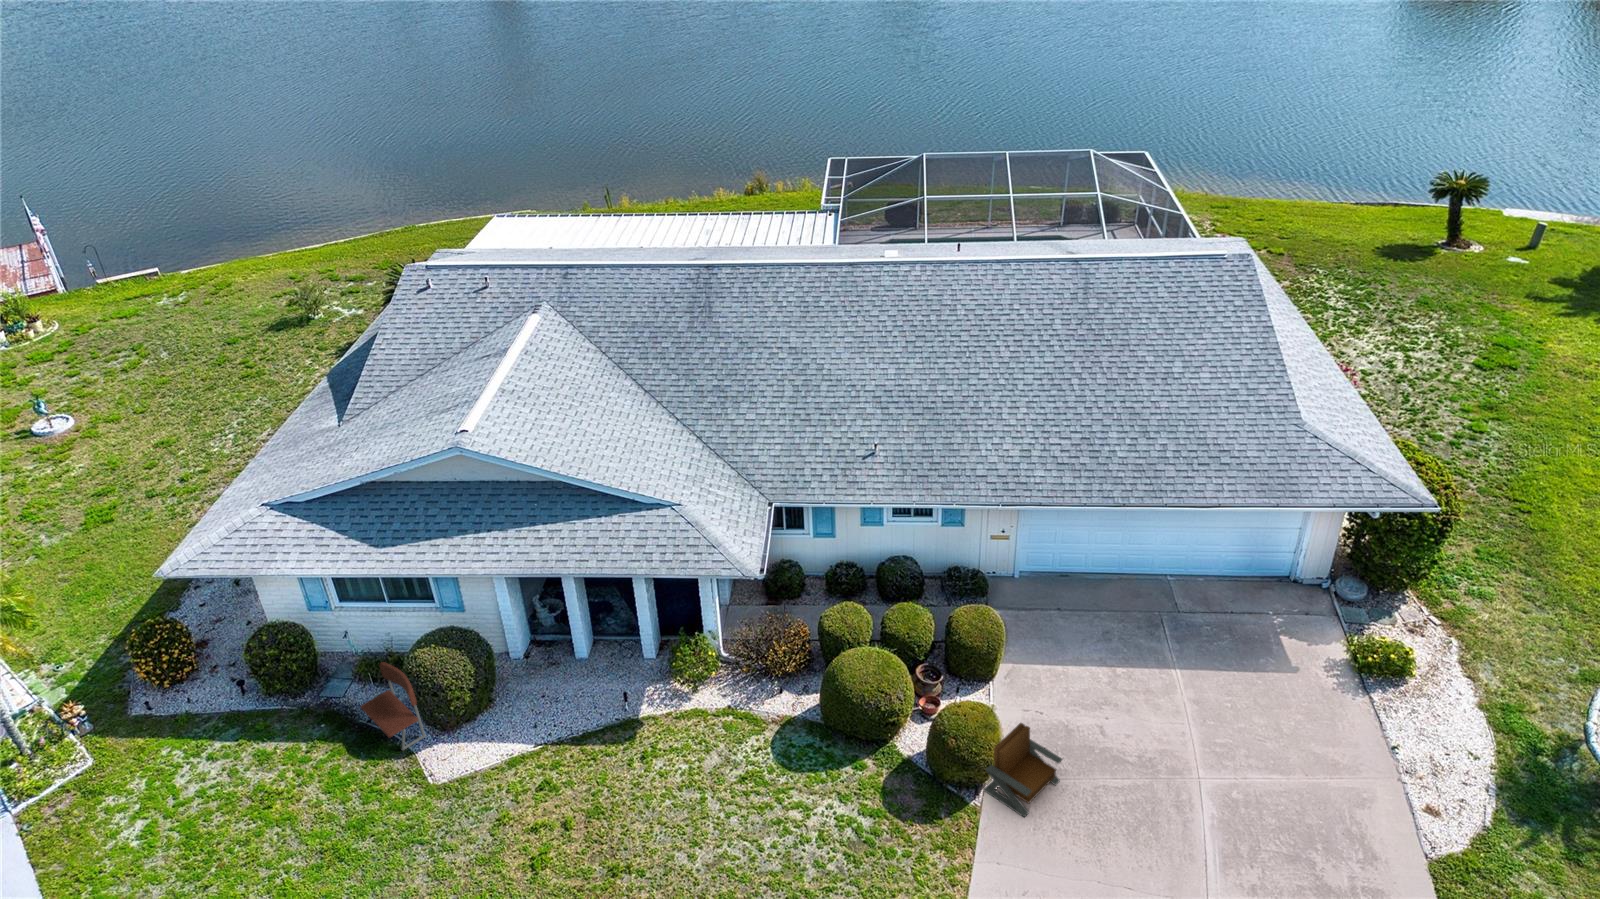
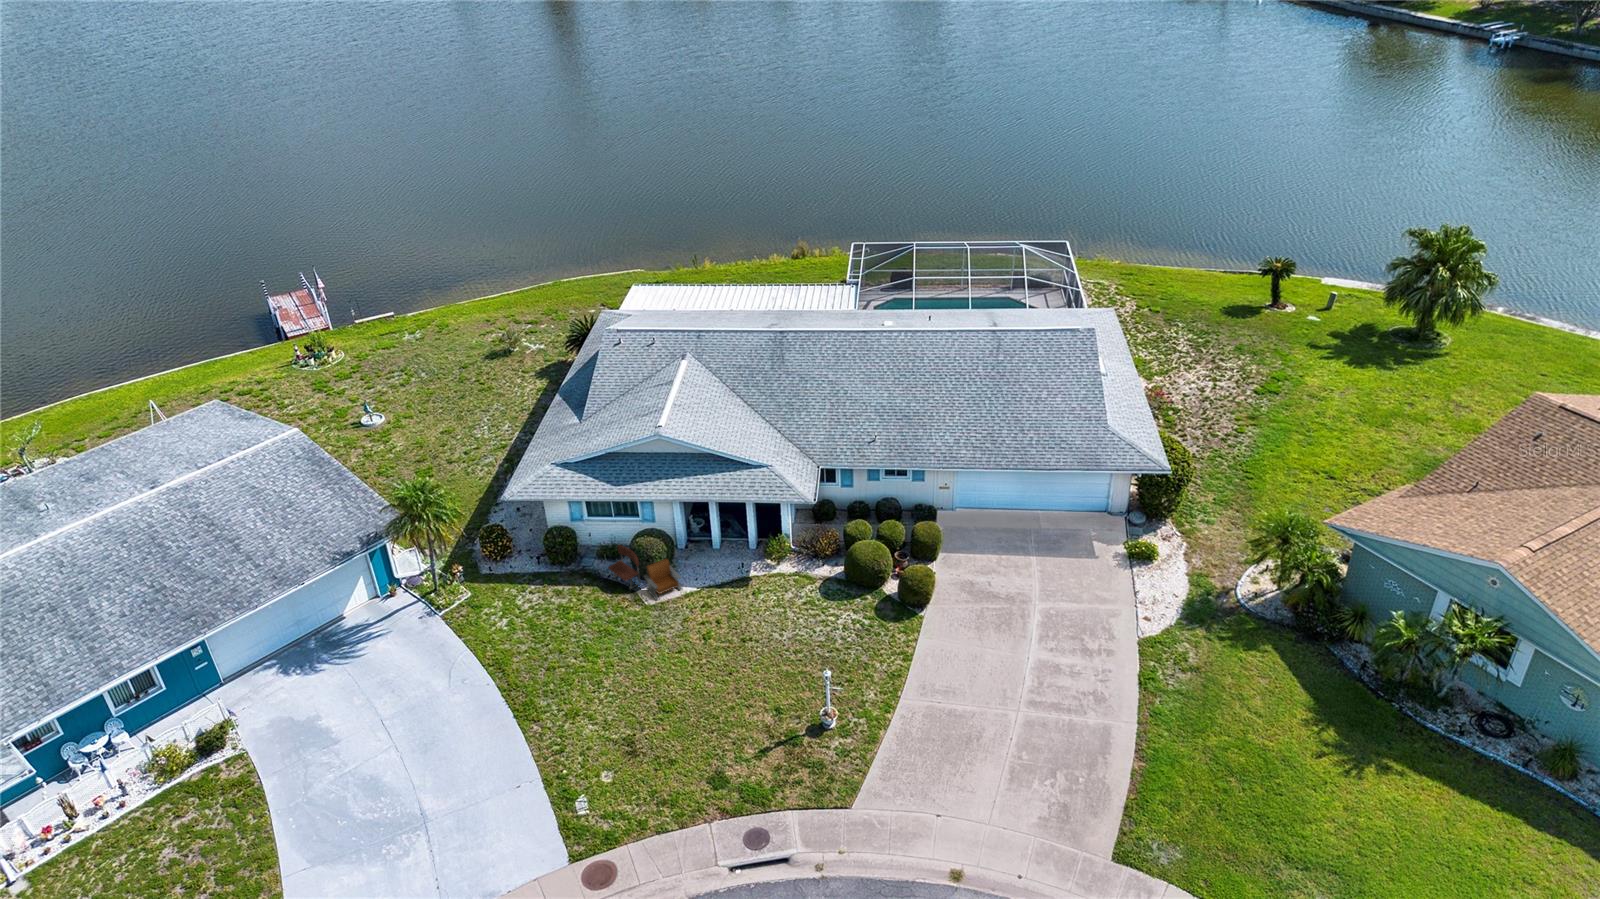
lounge chair: present [984,723,1062,817] -> present [644,559,682,600]

